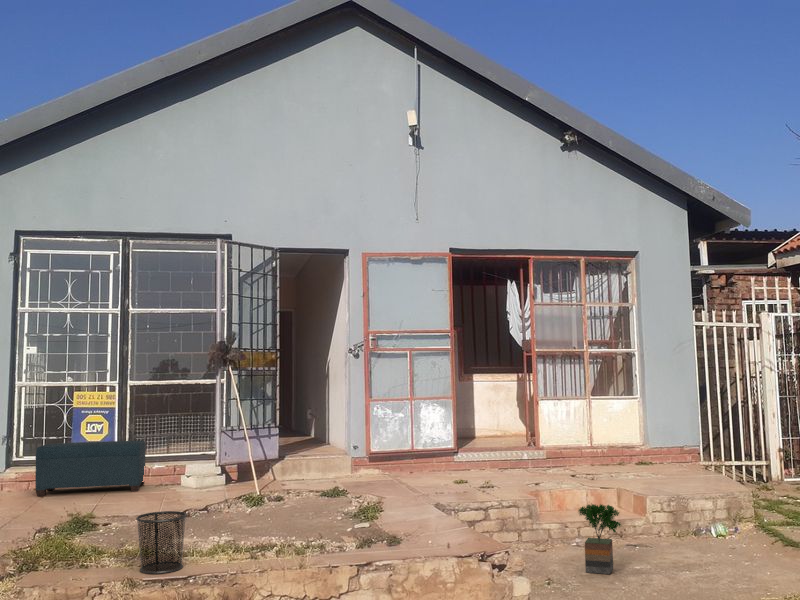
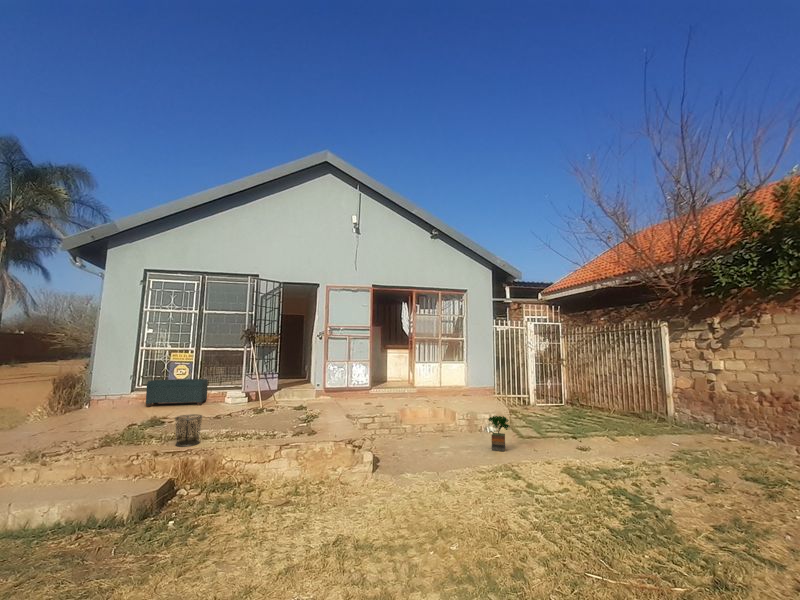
potted tree: present [578,504,621,574] -> present [488,416,510,451]

